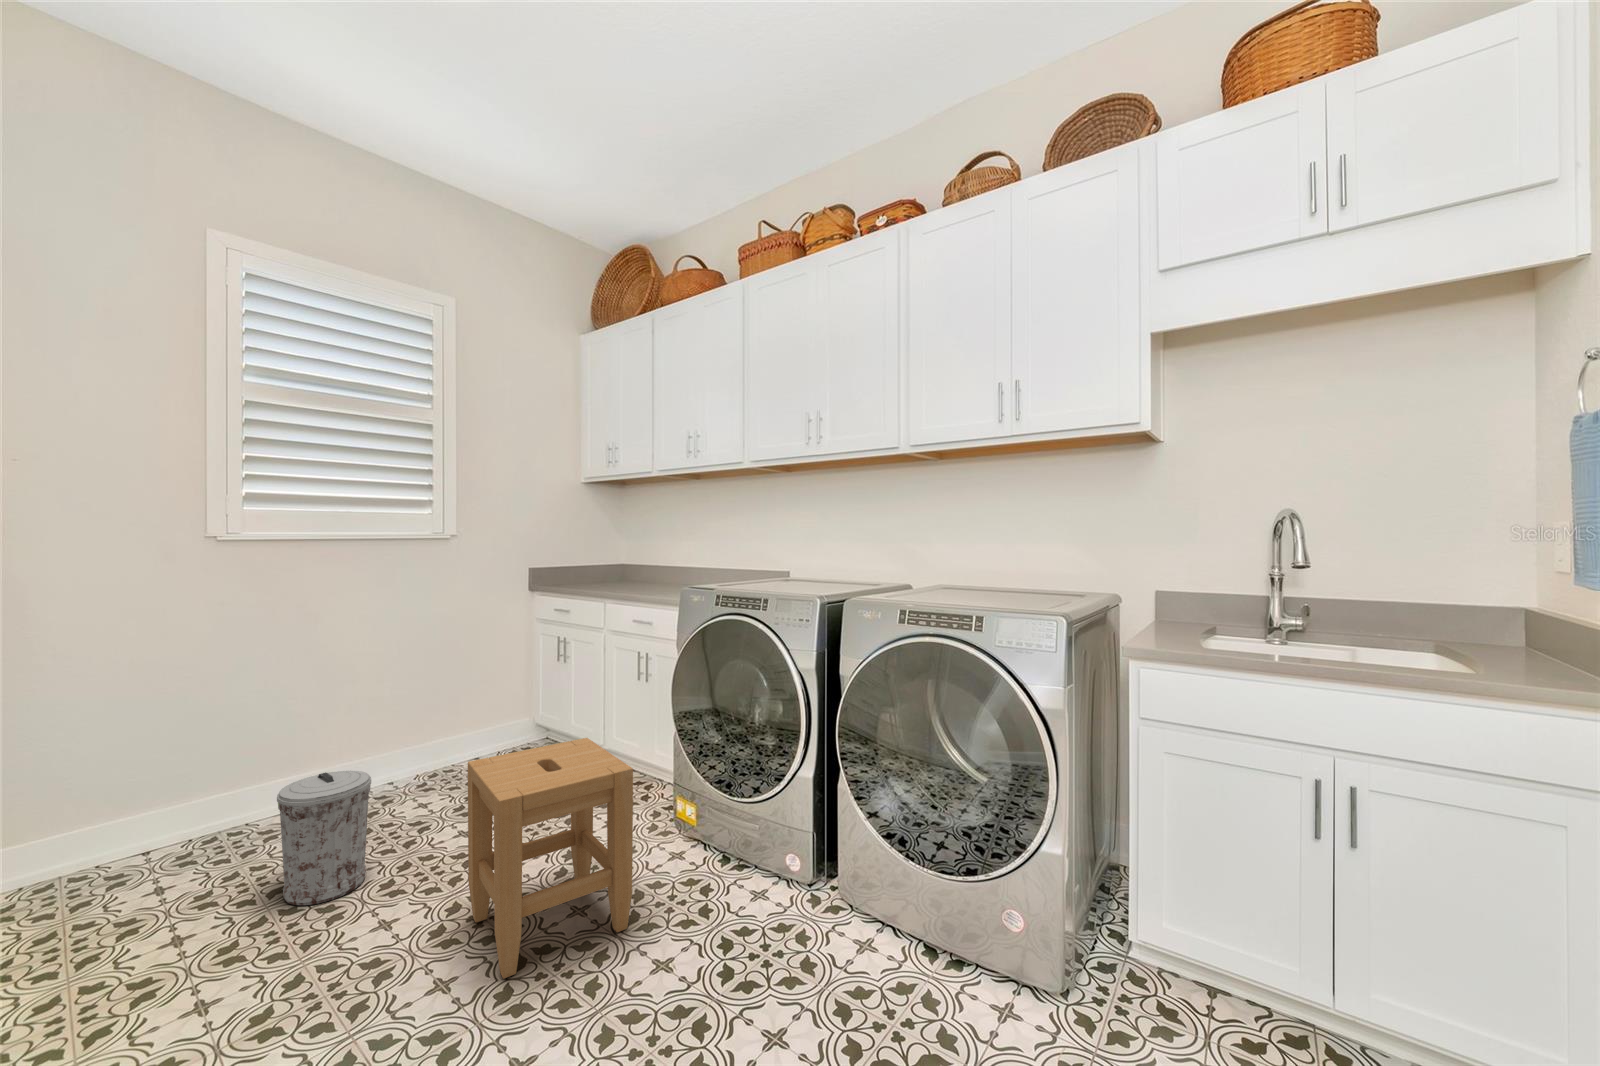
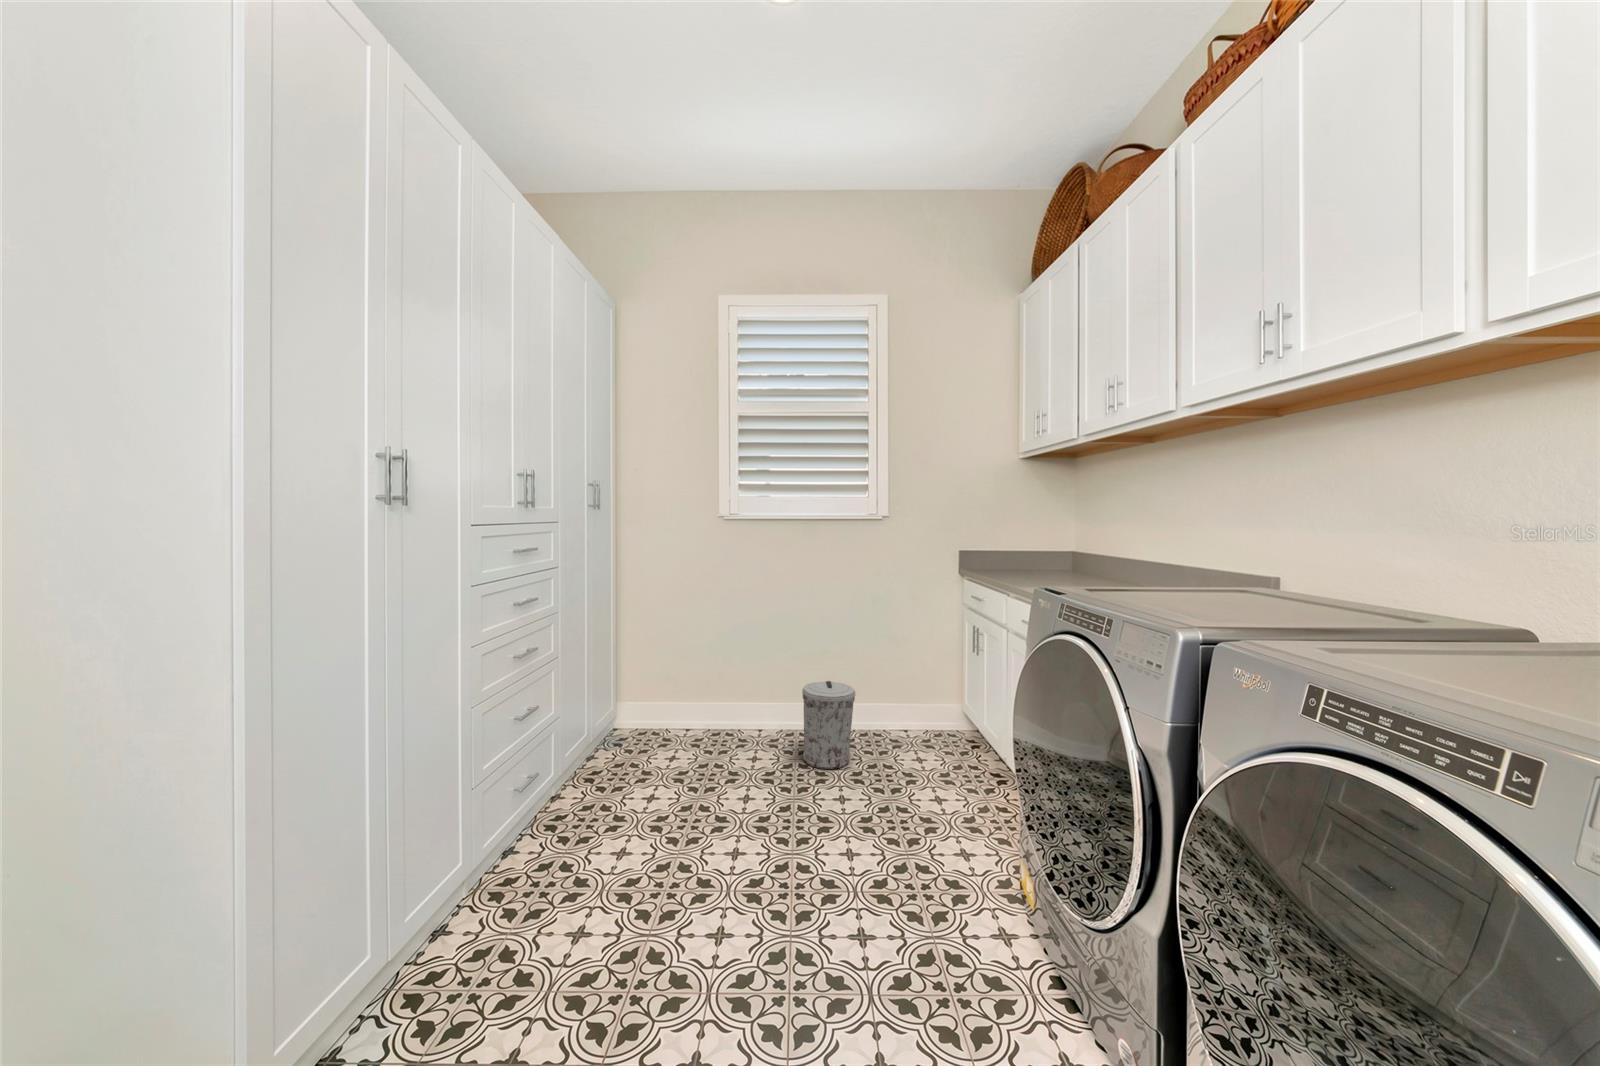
stool: present [468,738,633,979] -> none [884,698,1007,890]

